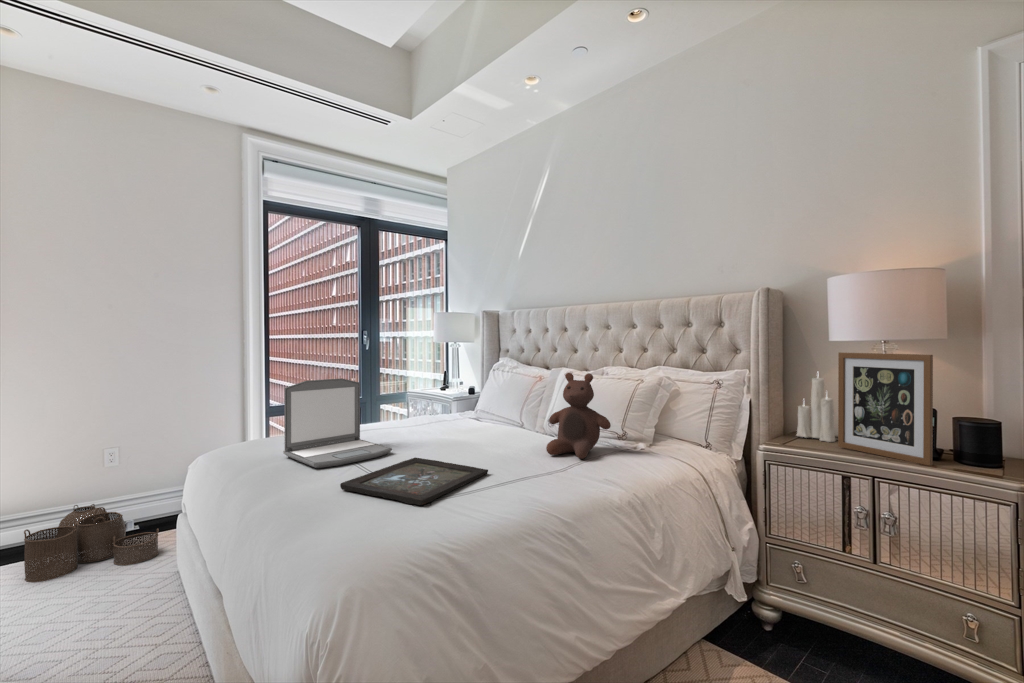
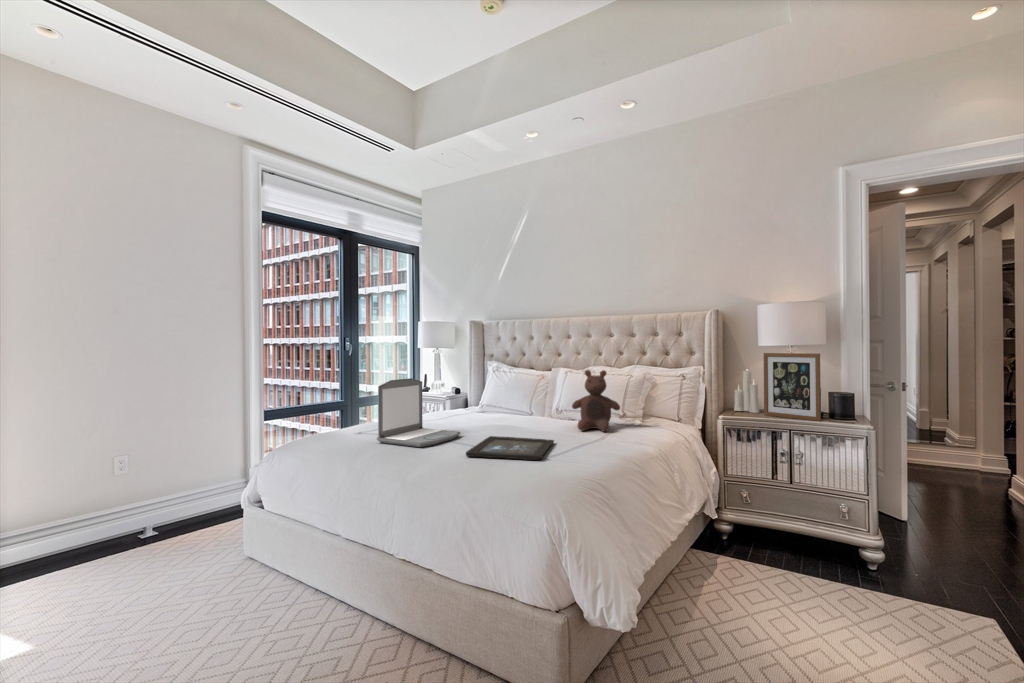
woven basket: present [24,504,159,582] -> none [82,509,205,582]

